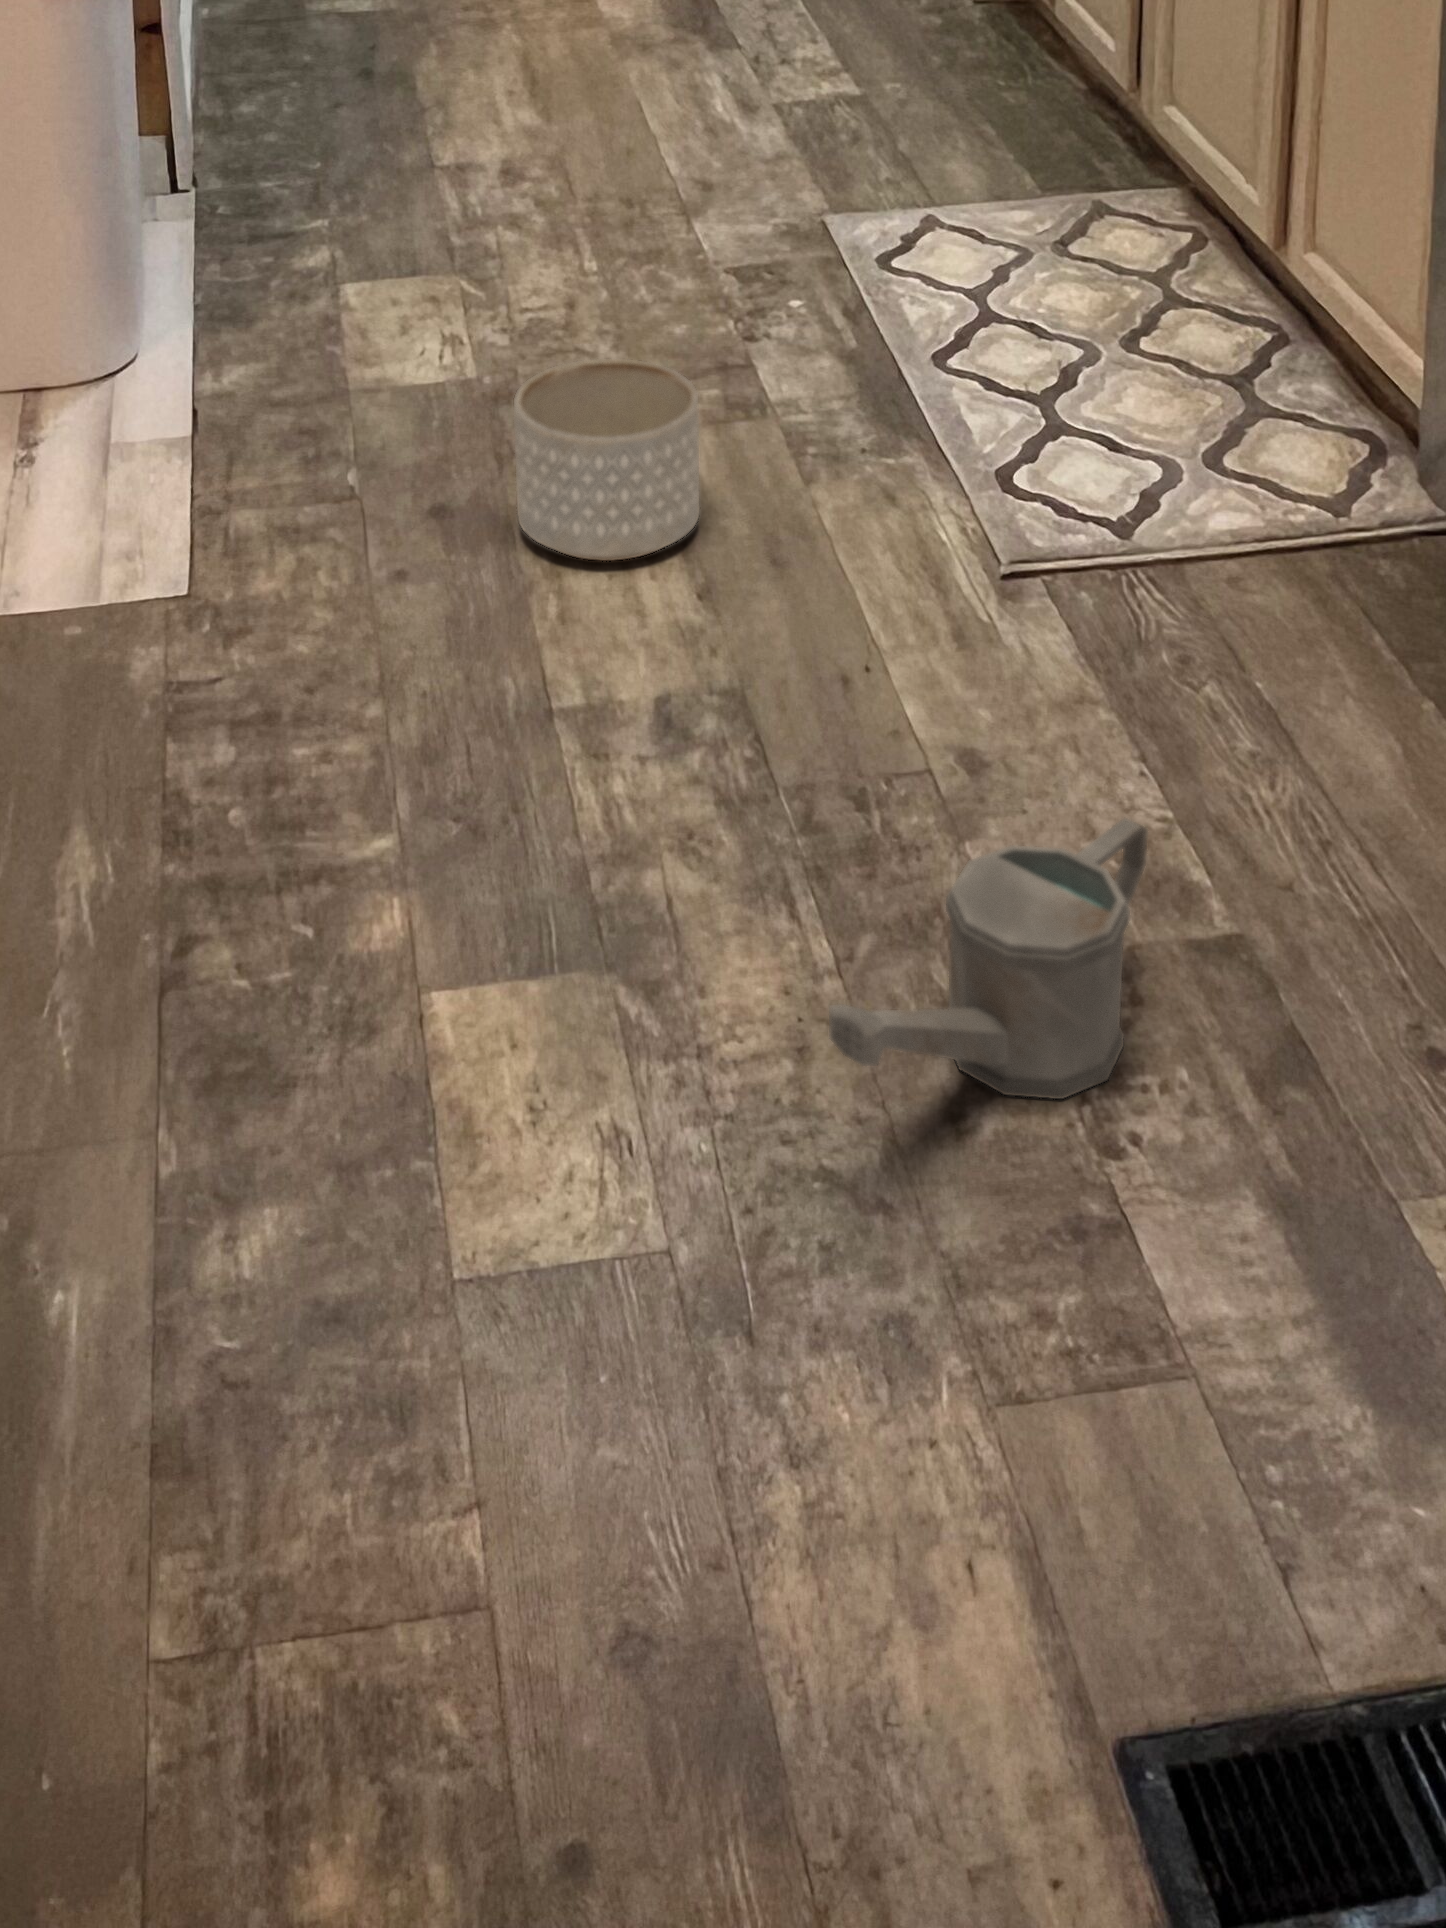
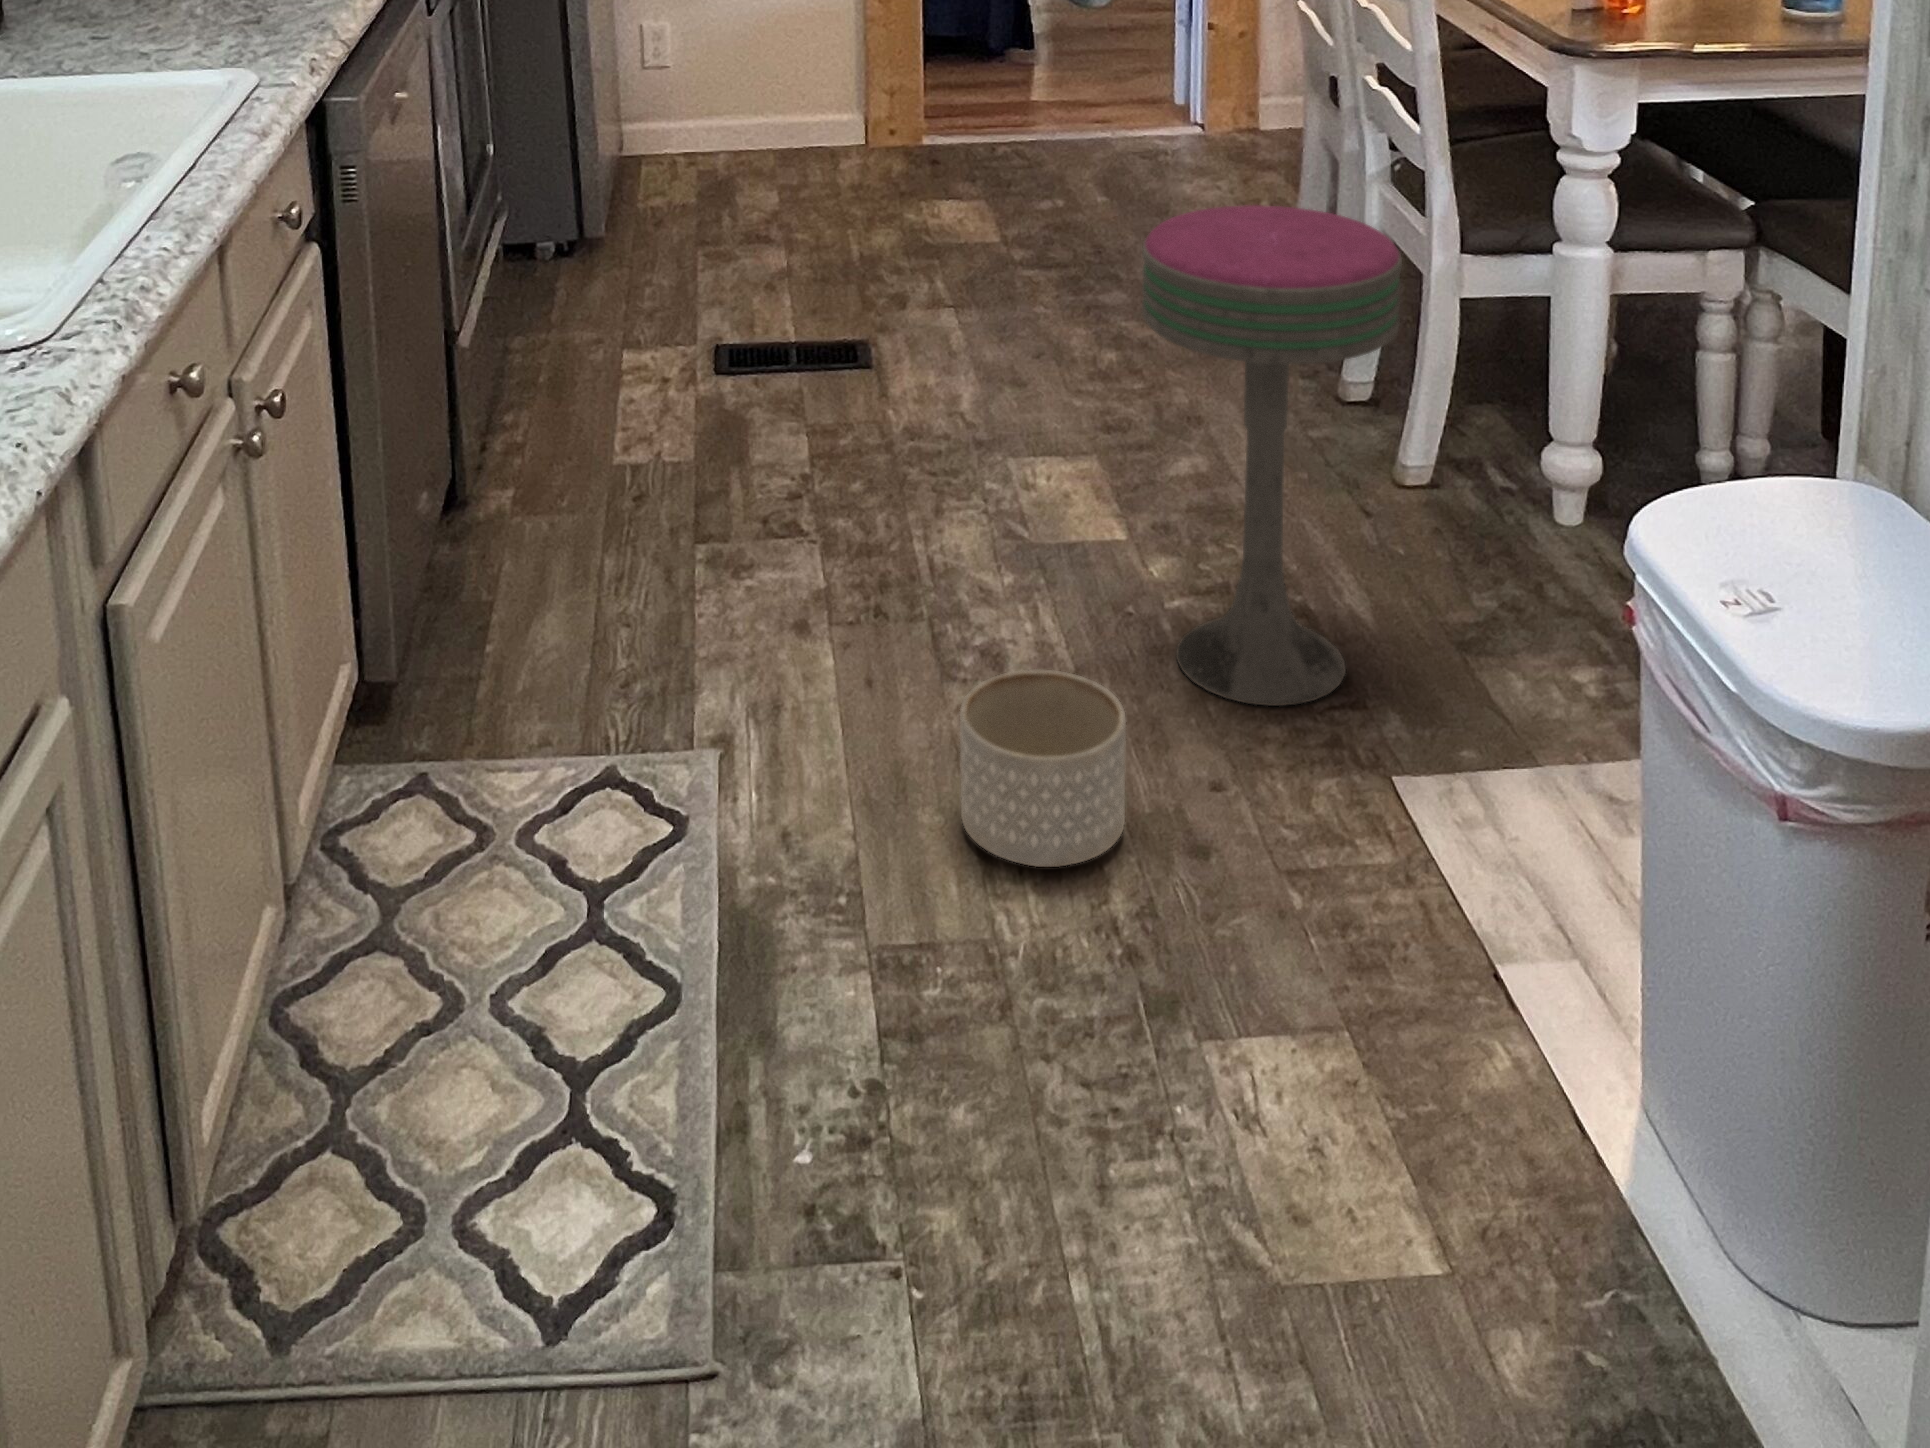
bar stool: none [44,72,438,814] -> present [1142,205,1402,706]
watering can: present [829,818,1147,1099] -> none [758,383,936,529]

